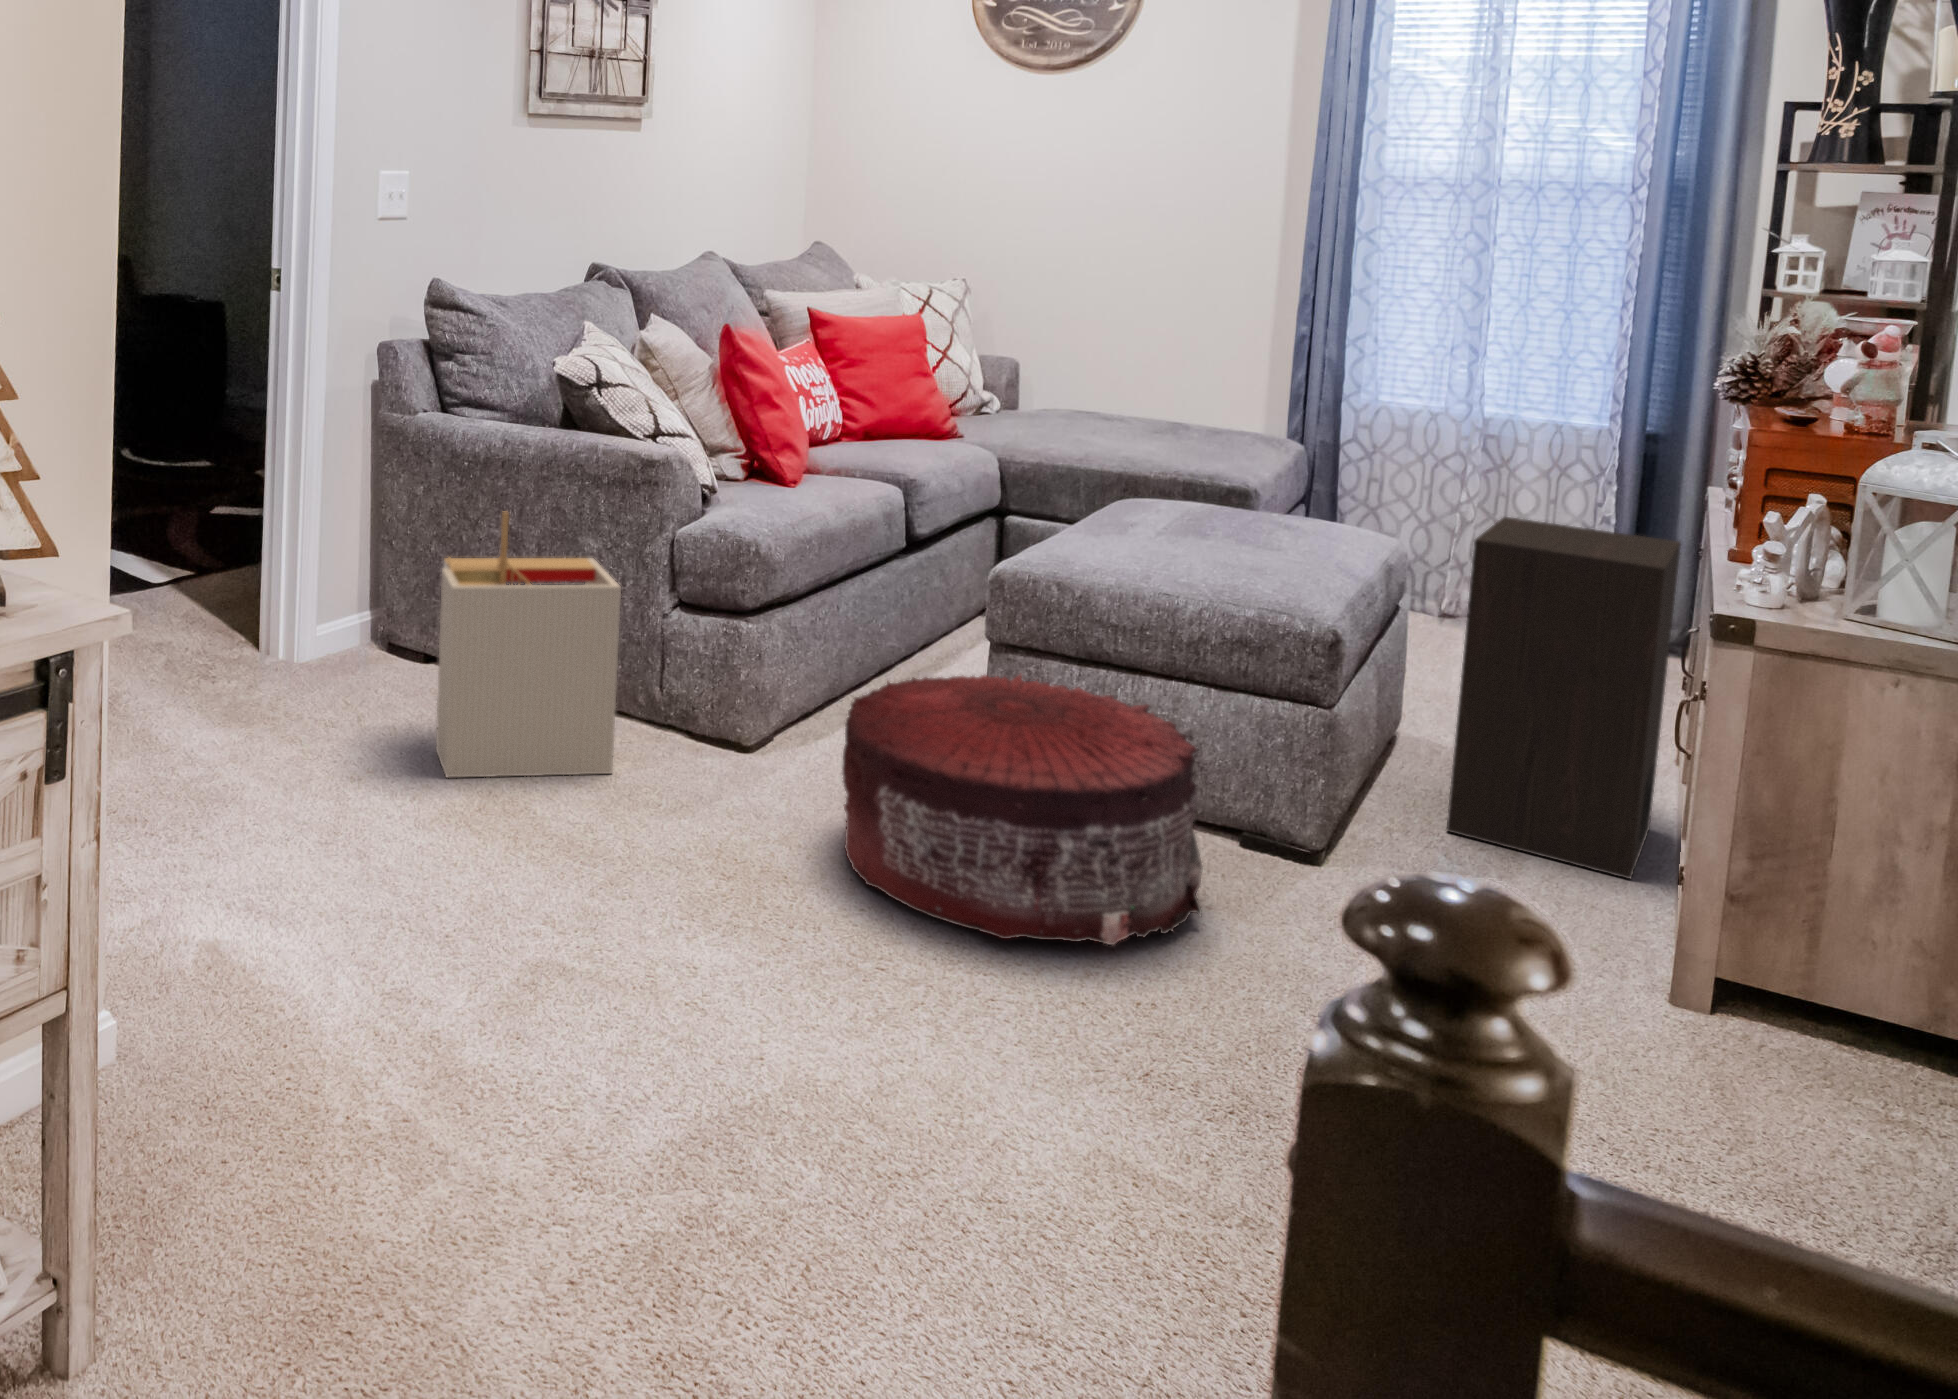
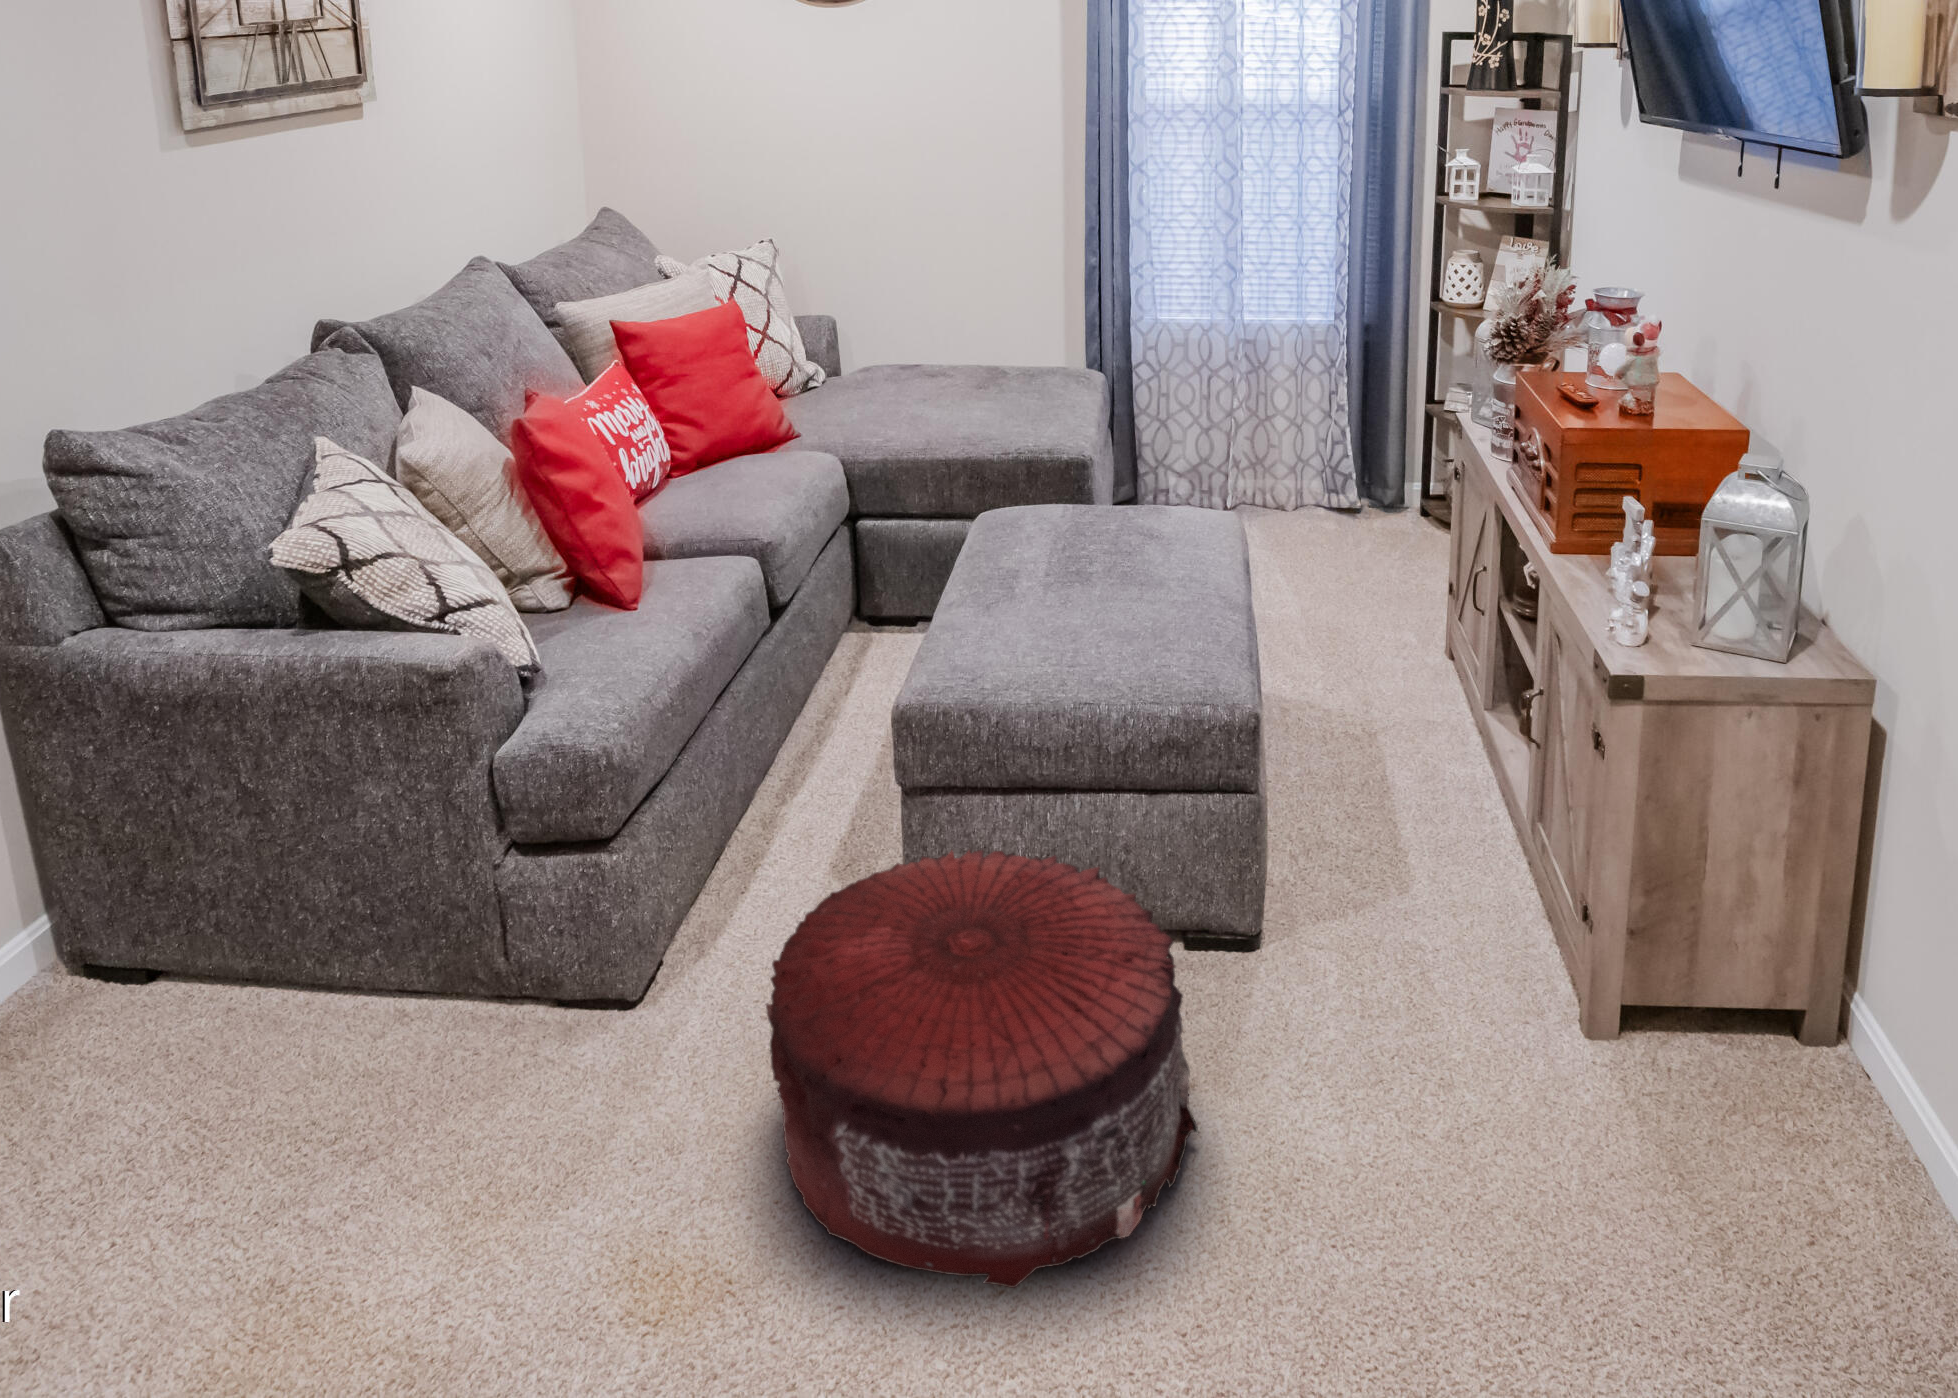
storage bin: present [436,512,621,778] -> none [147,809,457,1227]
speaker: present [1447,517,1681,879] -> none [1346,518,1526,881]

